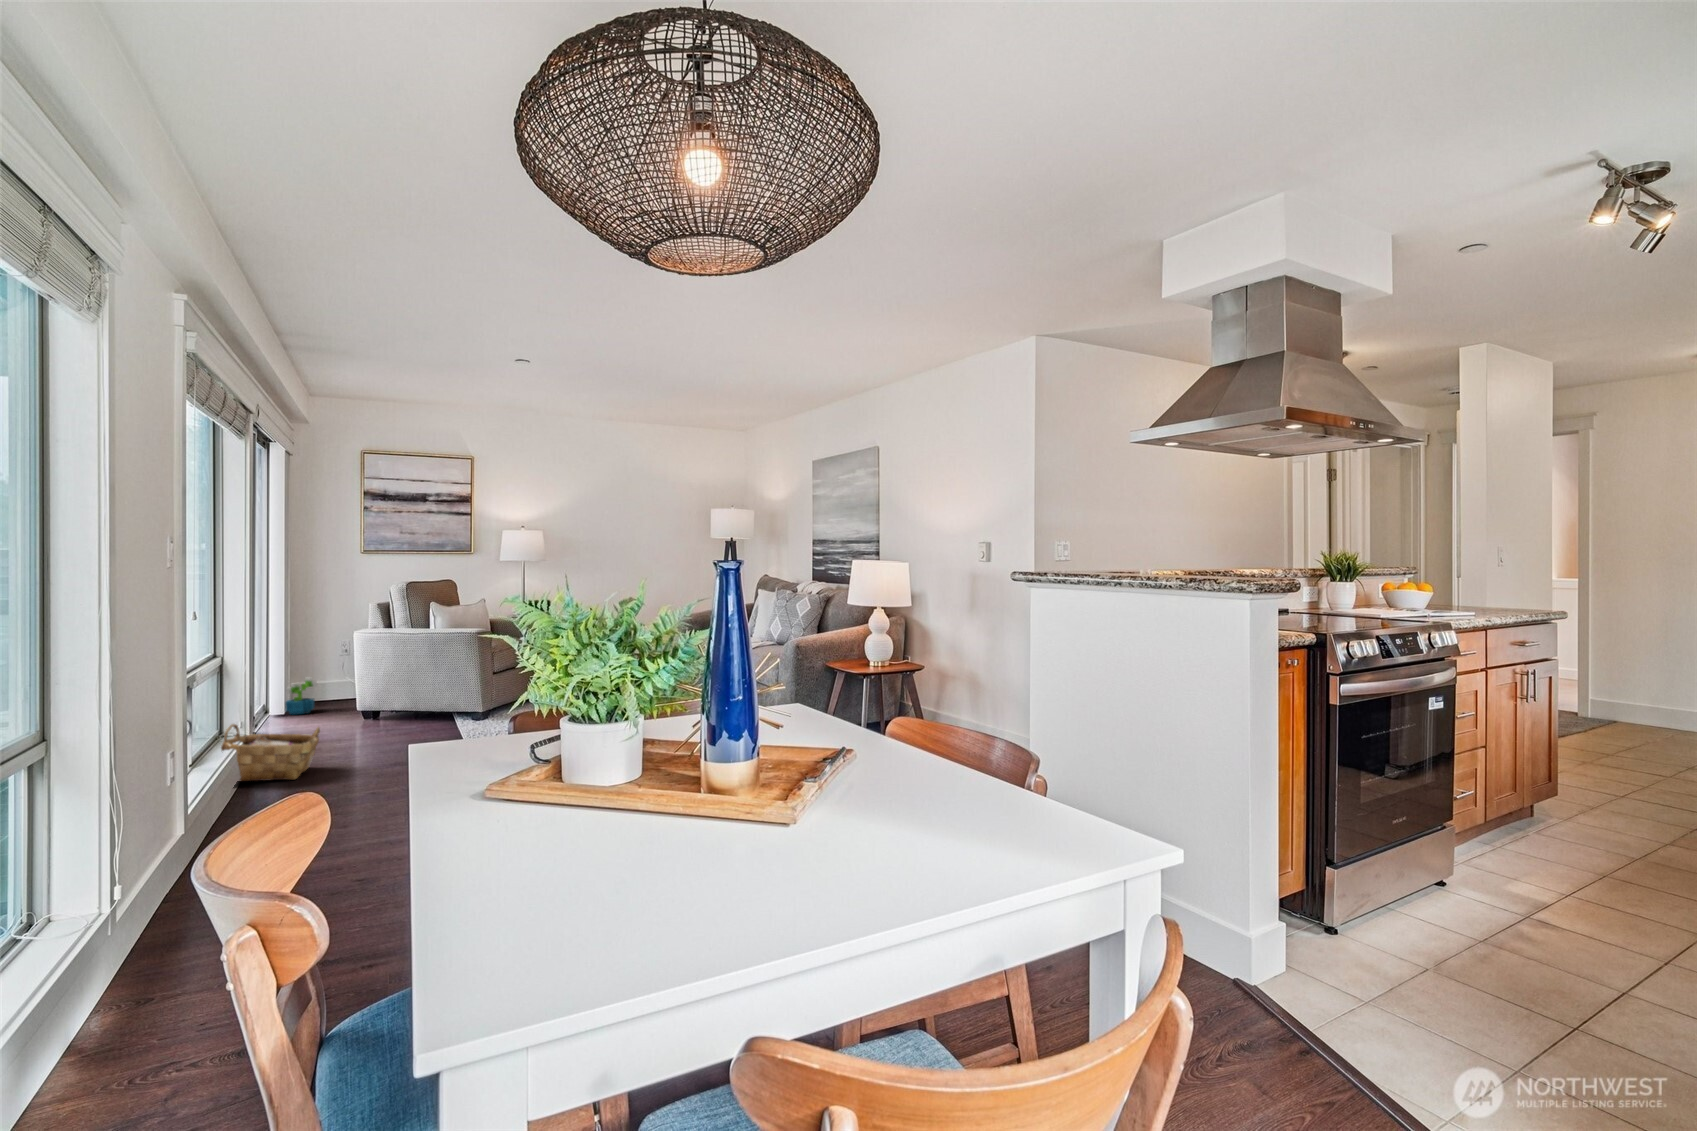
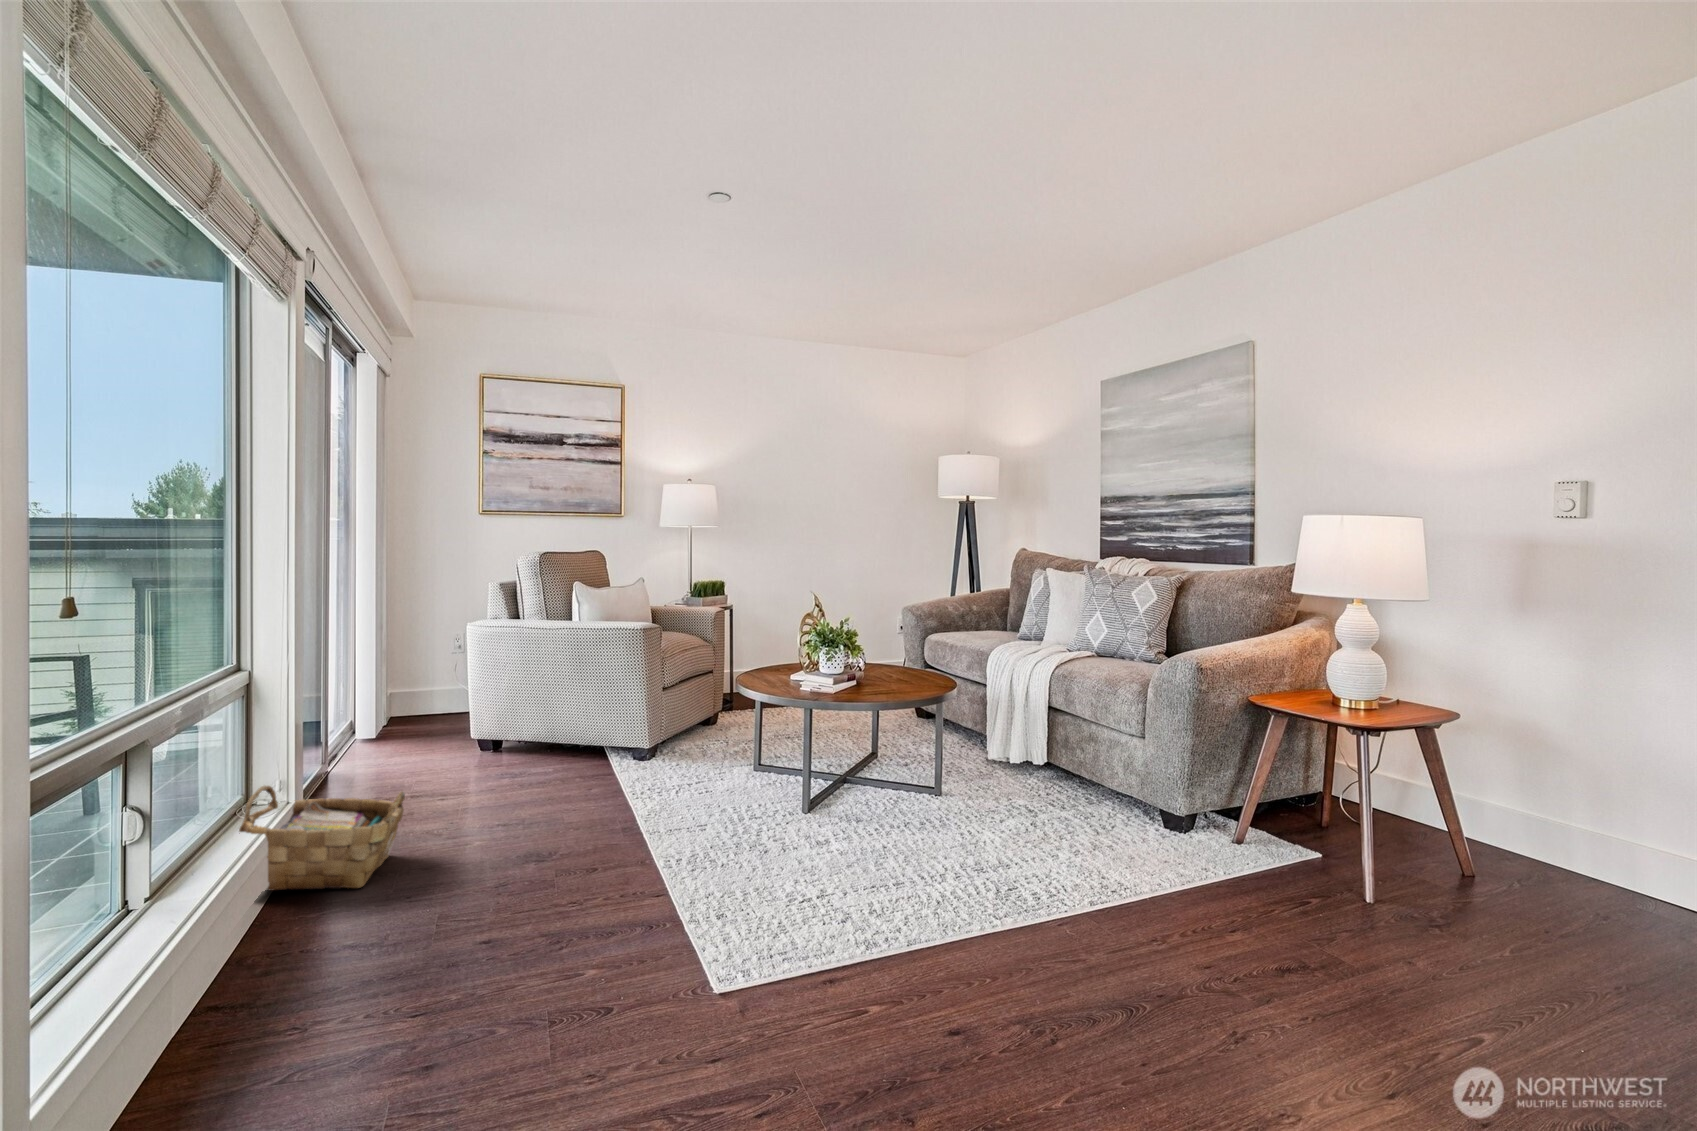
decorative plant: present [285,677,317,715] -> none [379,685,421,739]

